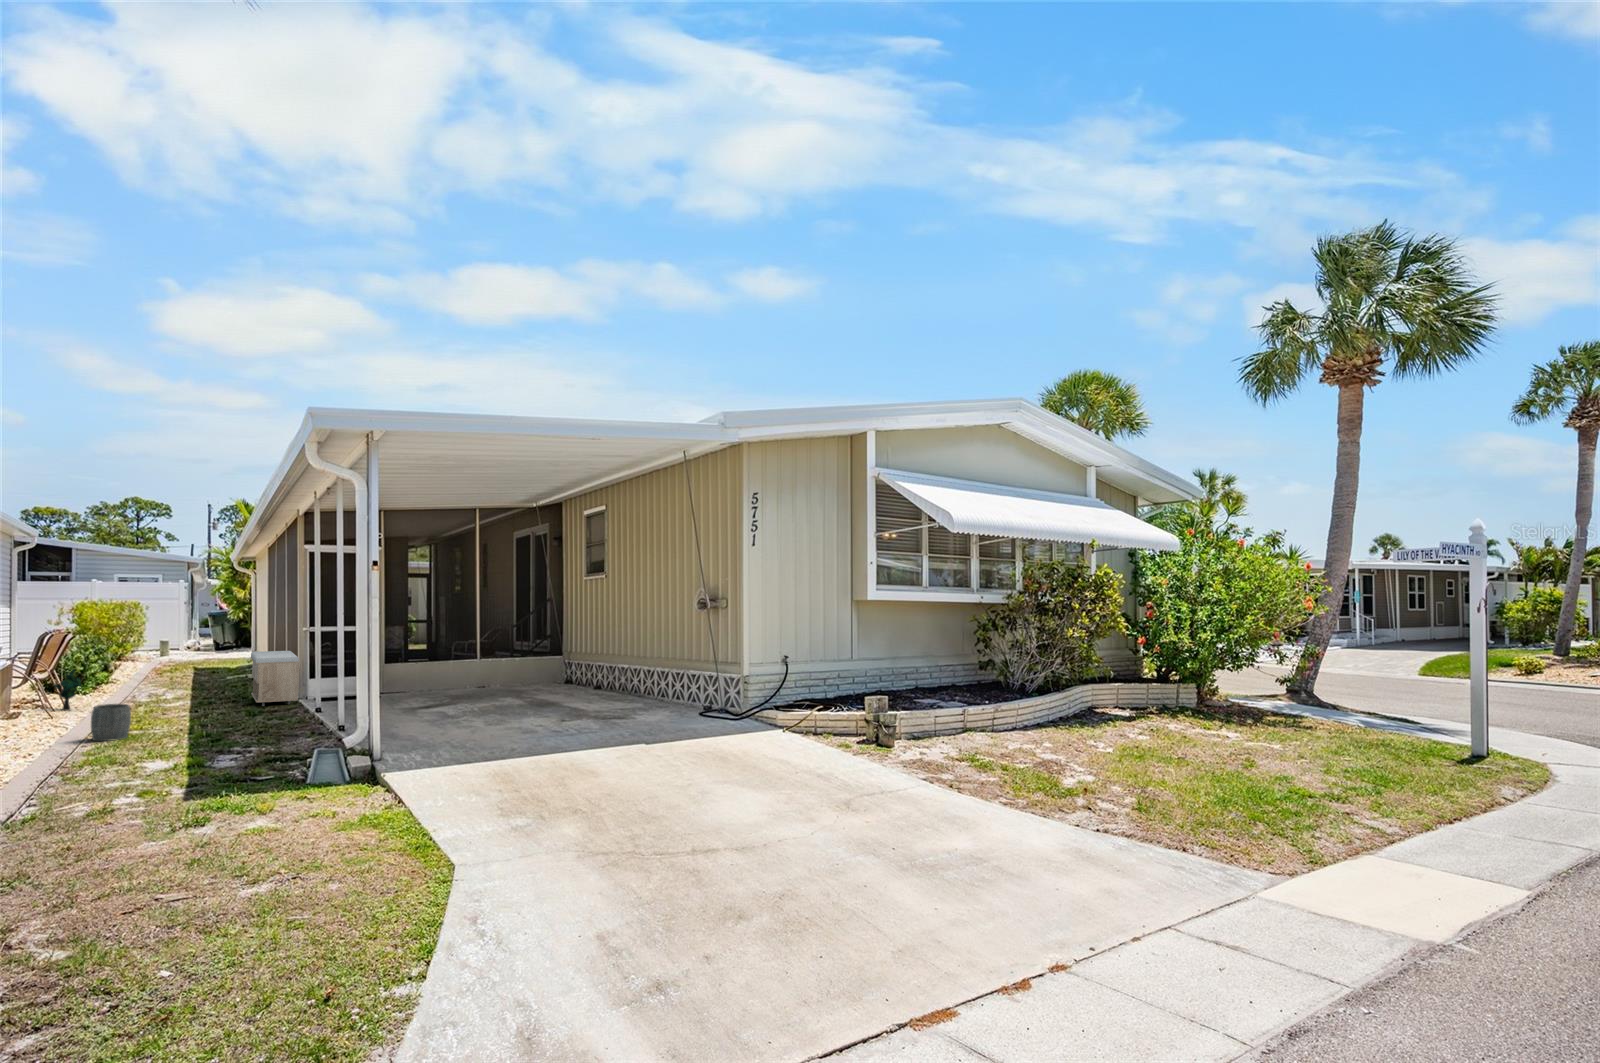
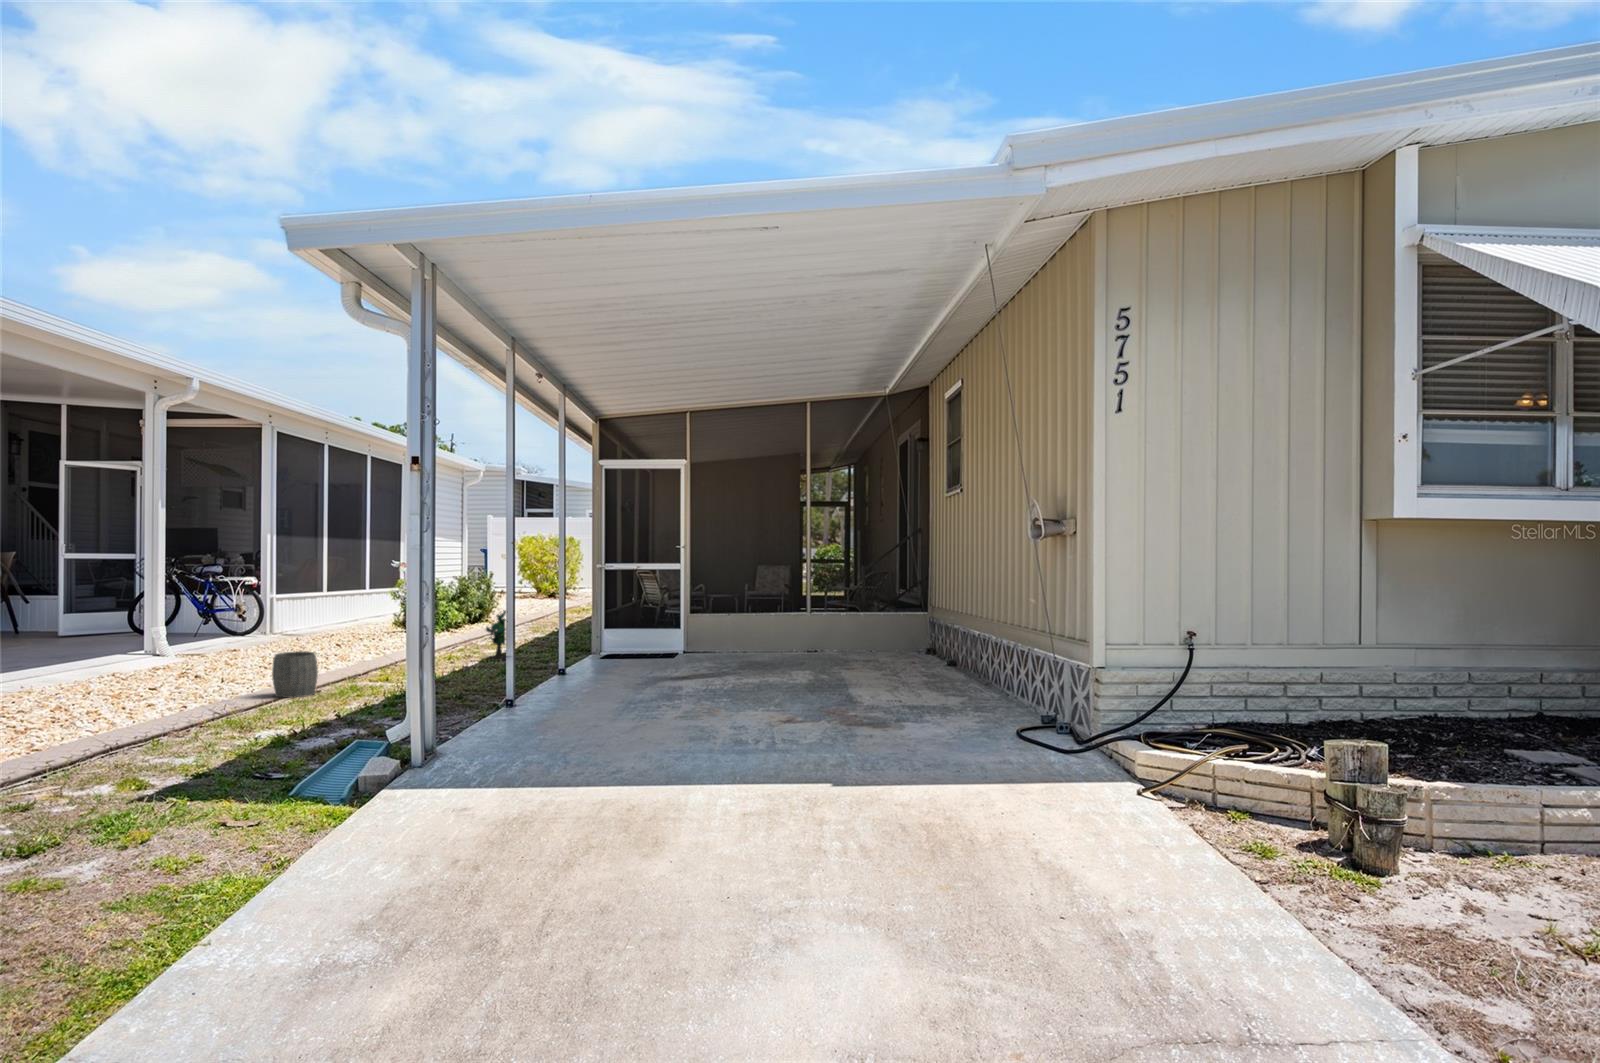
storage bench: present [251,651,299,706] -> none [533,595,594,665]
decorative plant: present [54,669,81,711] -> present [486,610,508,659]

